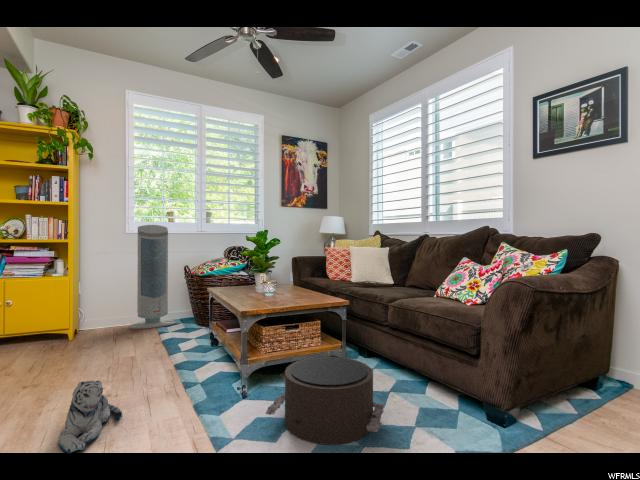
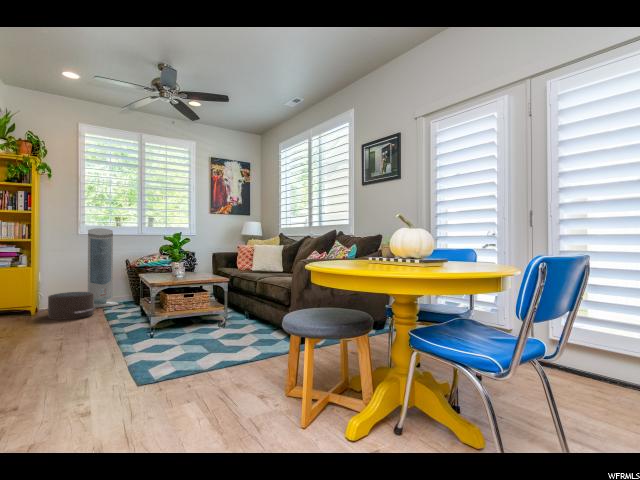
pouf: present [266,357,384,445] -> present [40,292,95,320]
plush toy: present [58,381,122,454] -> none [28,322,69,359]

